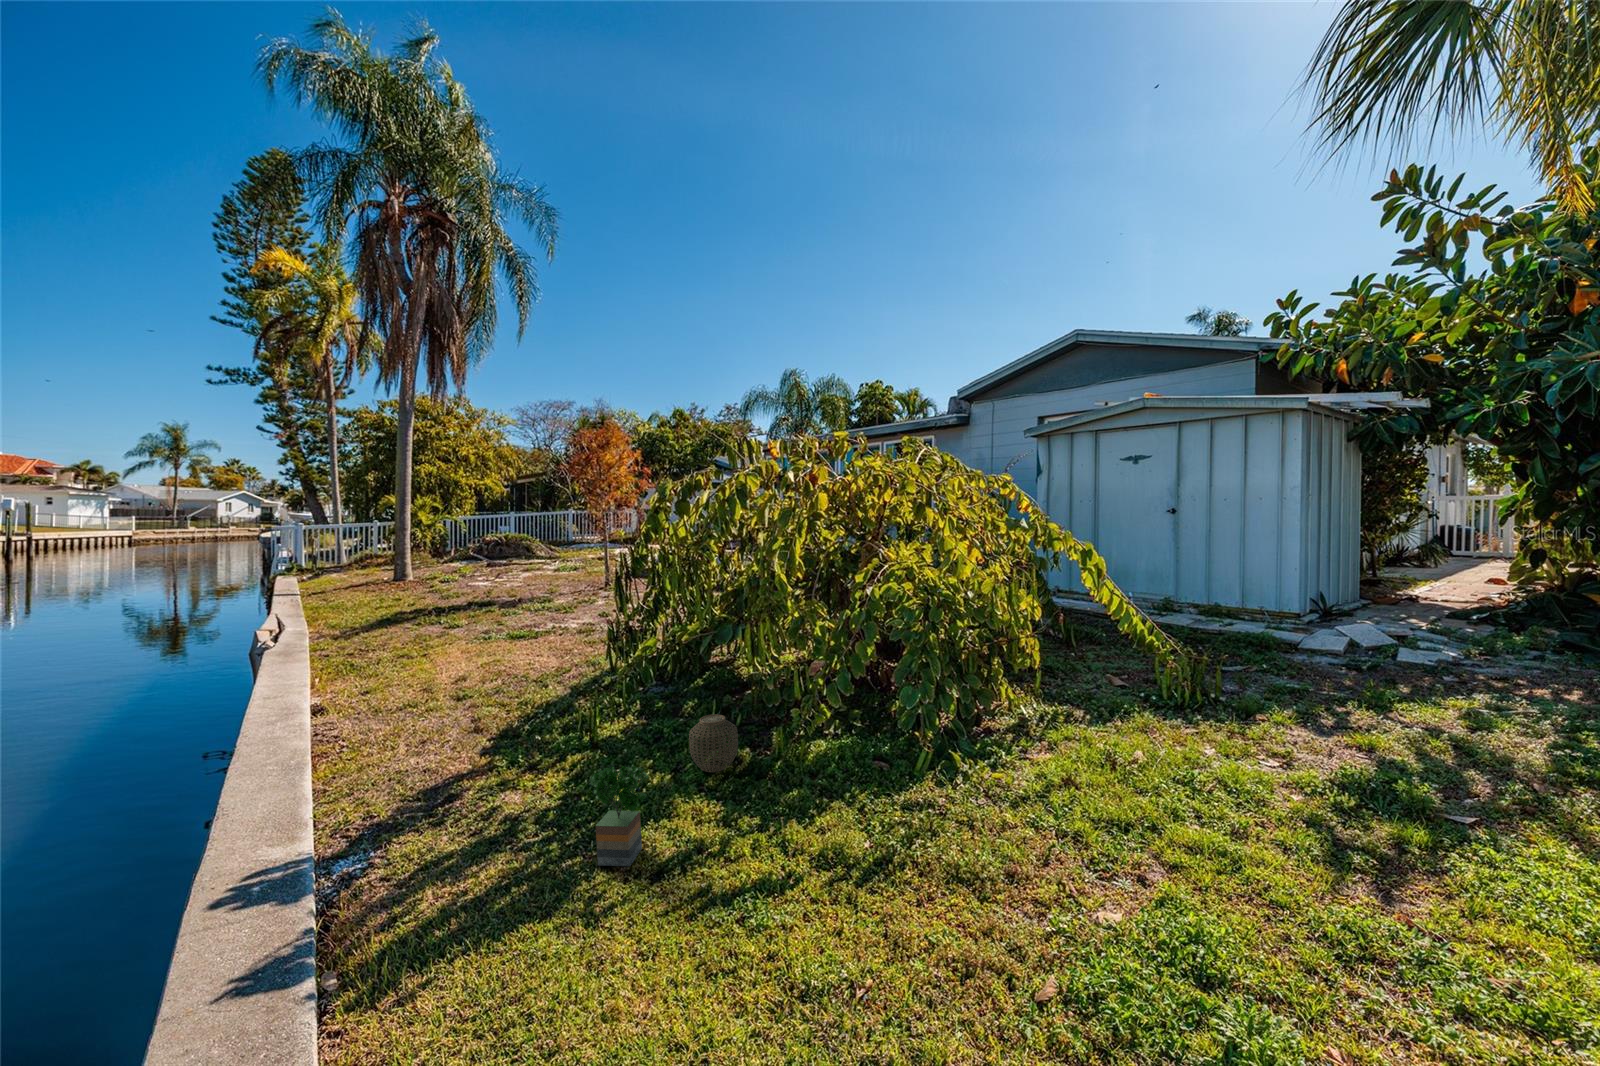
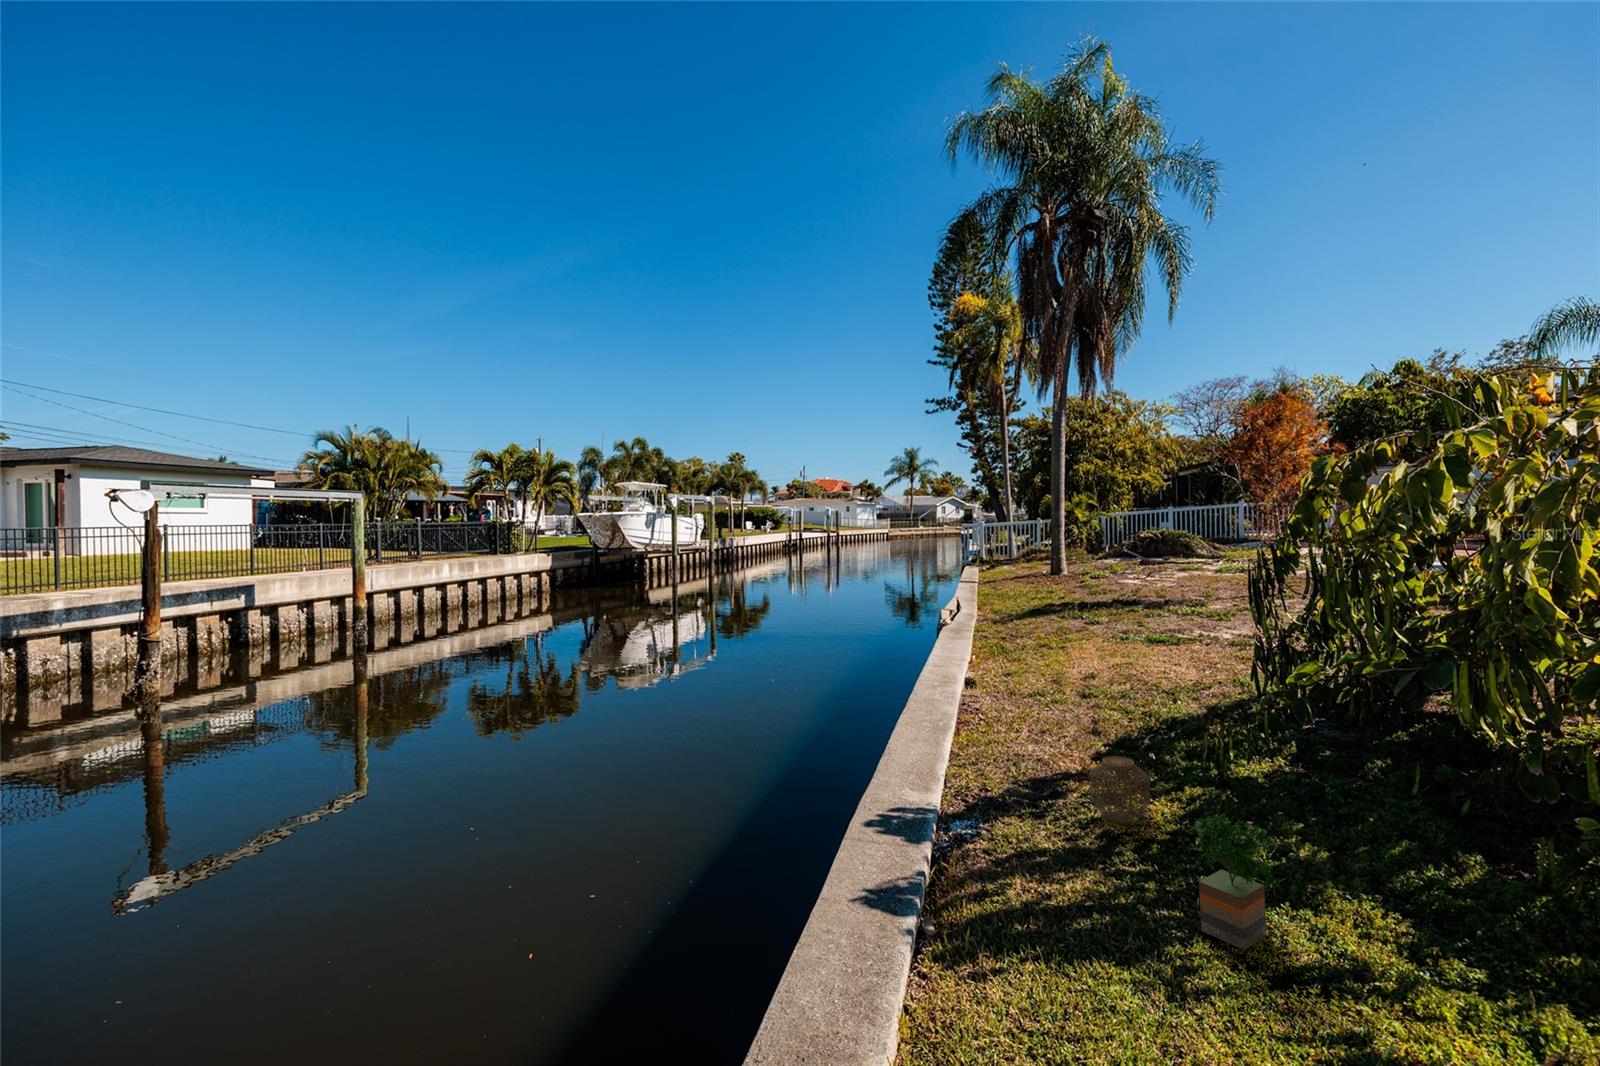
woven basket: present [689,714,738,772] -> present [1089,756,1150,823]

